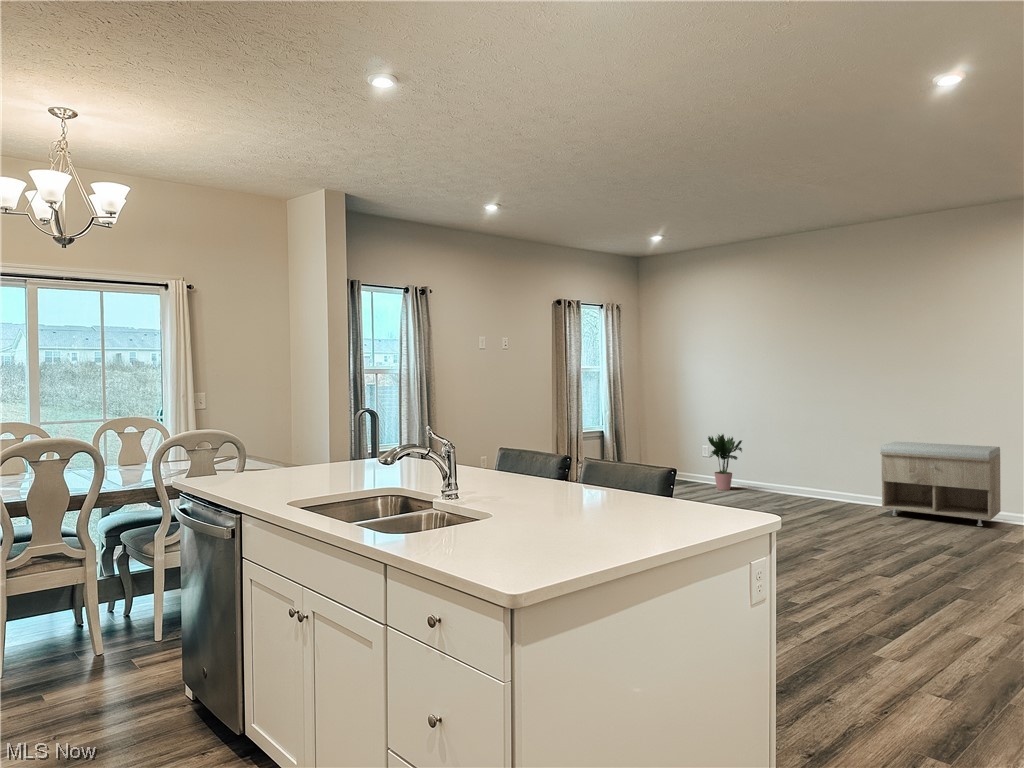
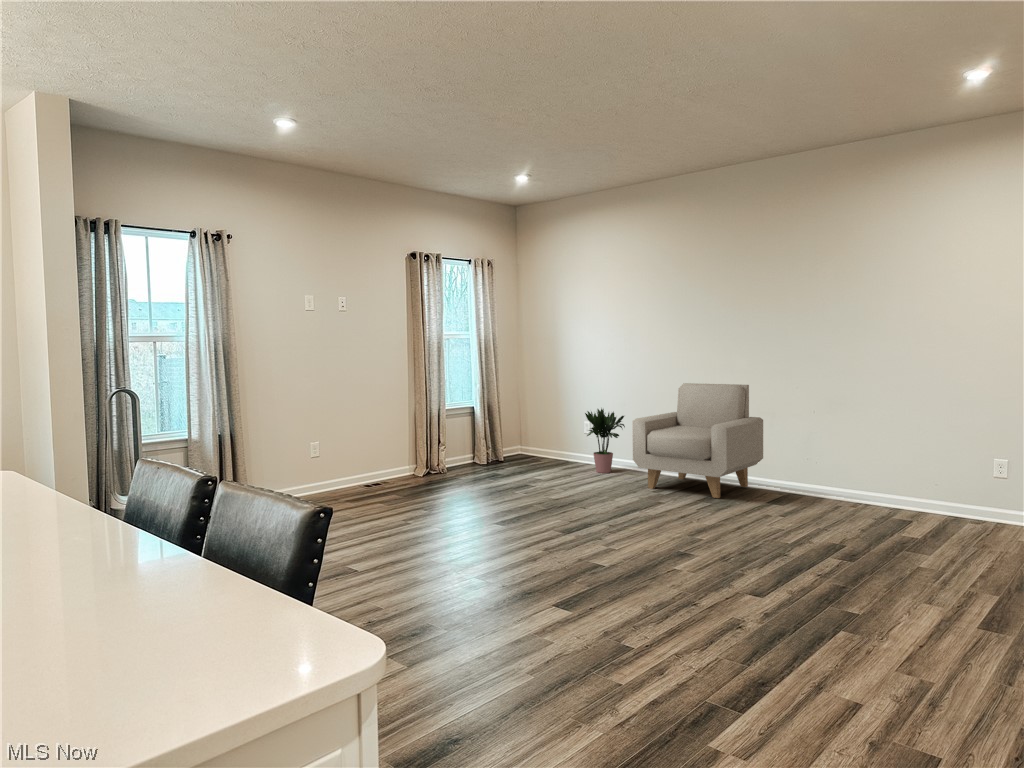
armchair: none [755,413,872,511] -> present [632,383,763,498]
storage bench: present [880,442,1001,526] -> none [770,416,903,514]

